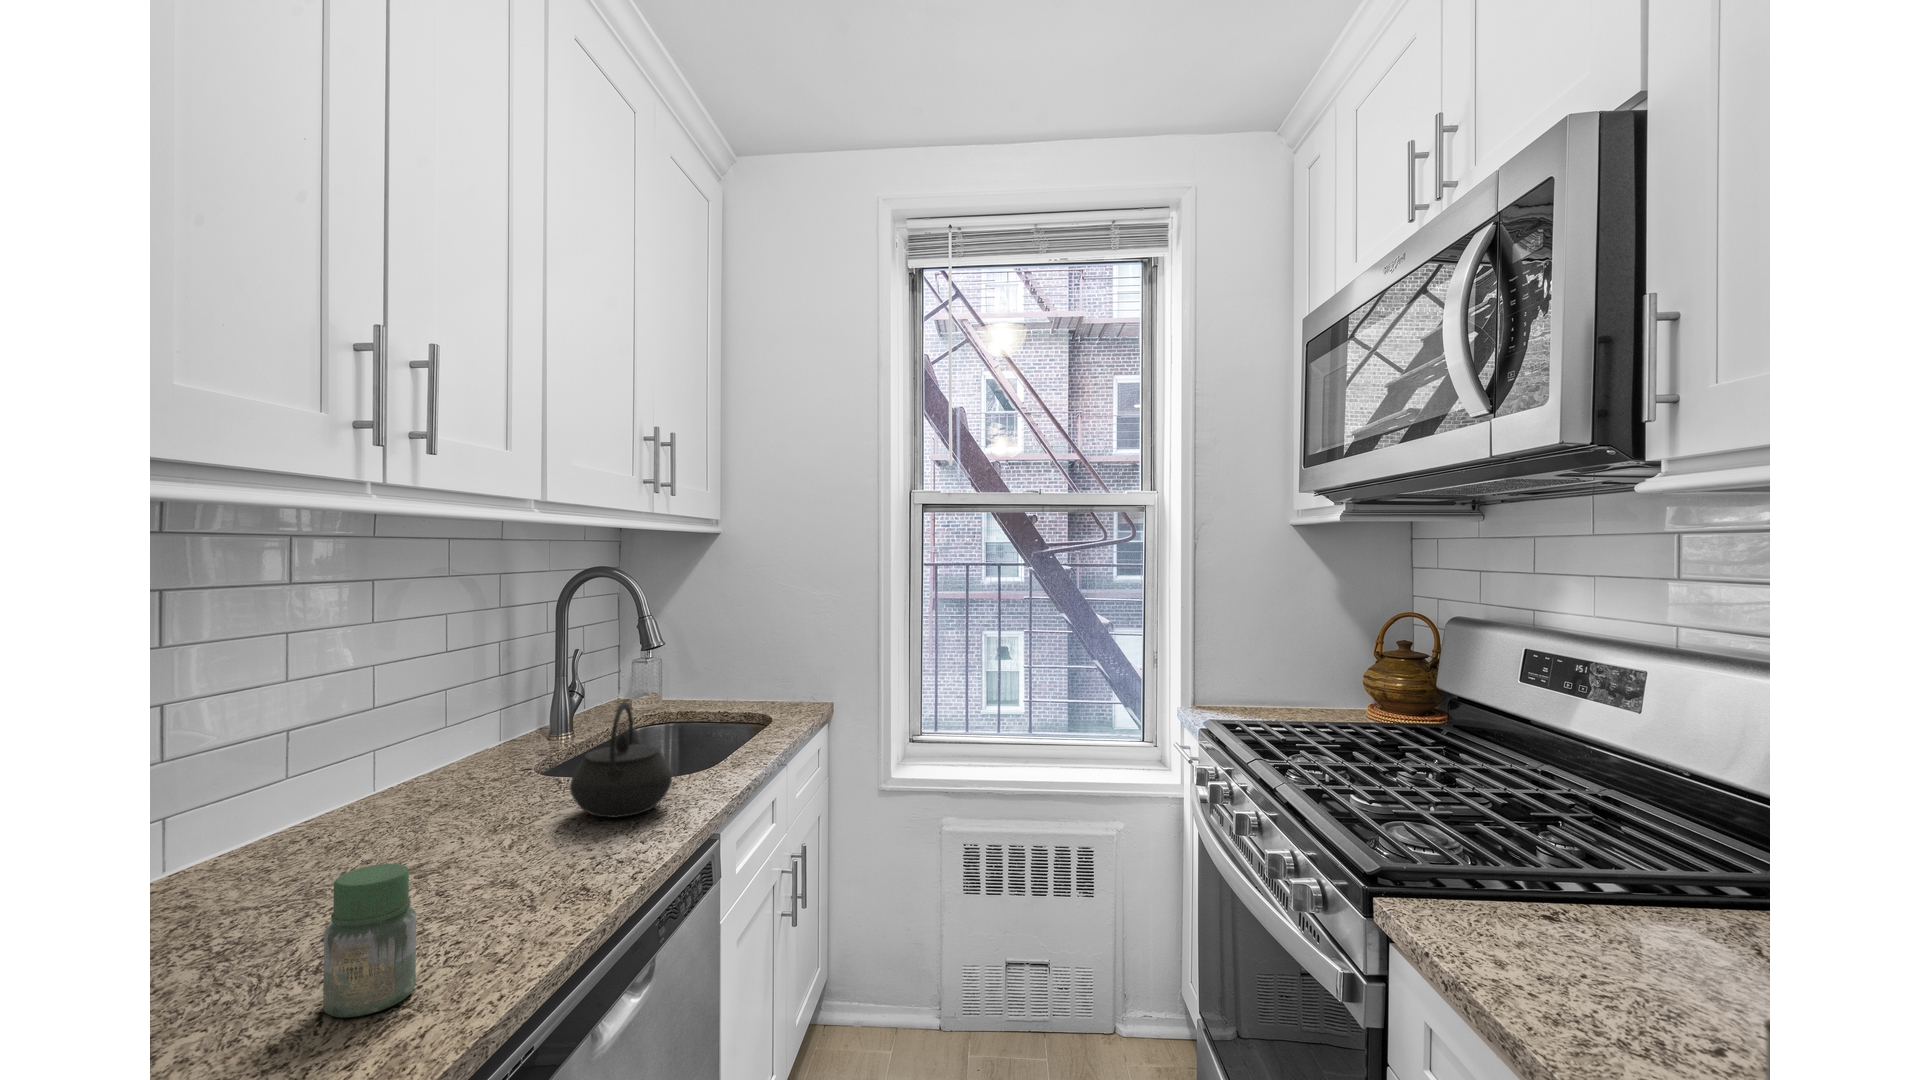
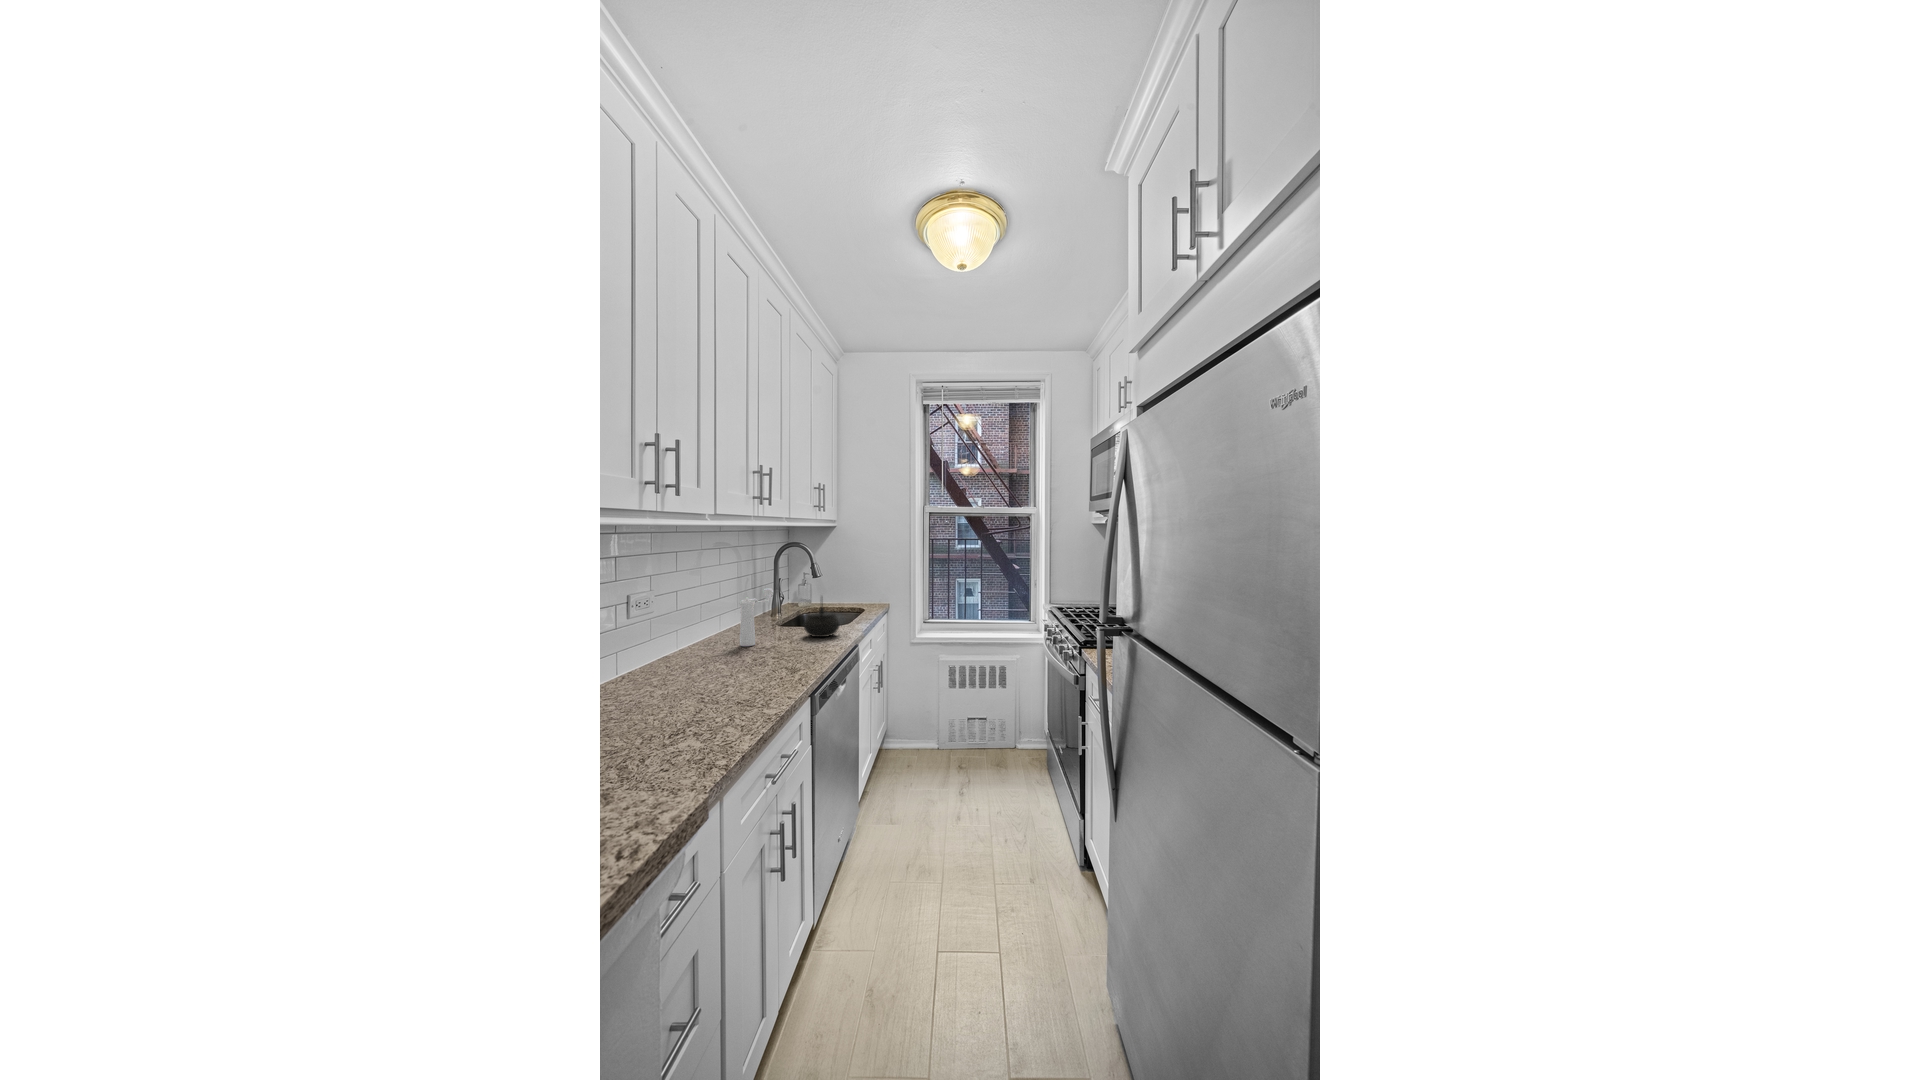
pepper mill: none [358,686,482,860] -> present [739,588,773,646]
jar: present [323,863,416,1017] -> none [772,631,794,670]

